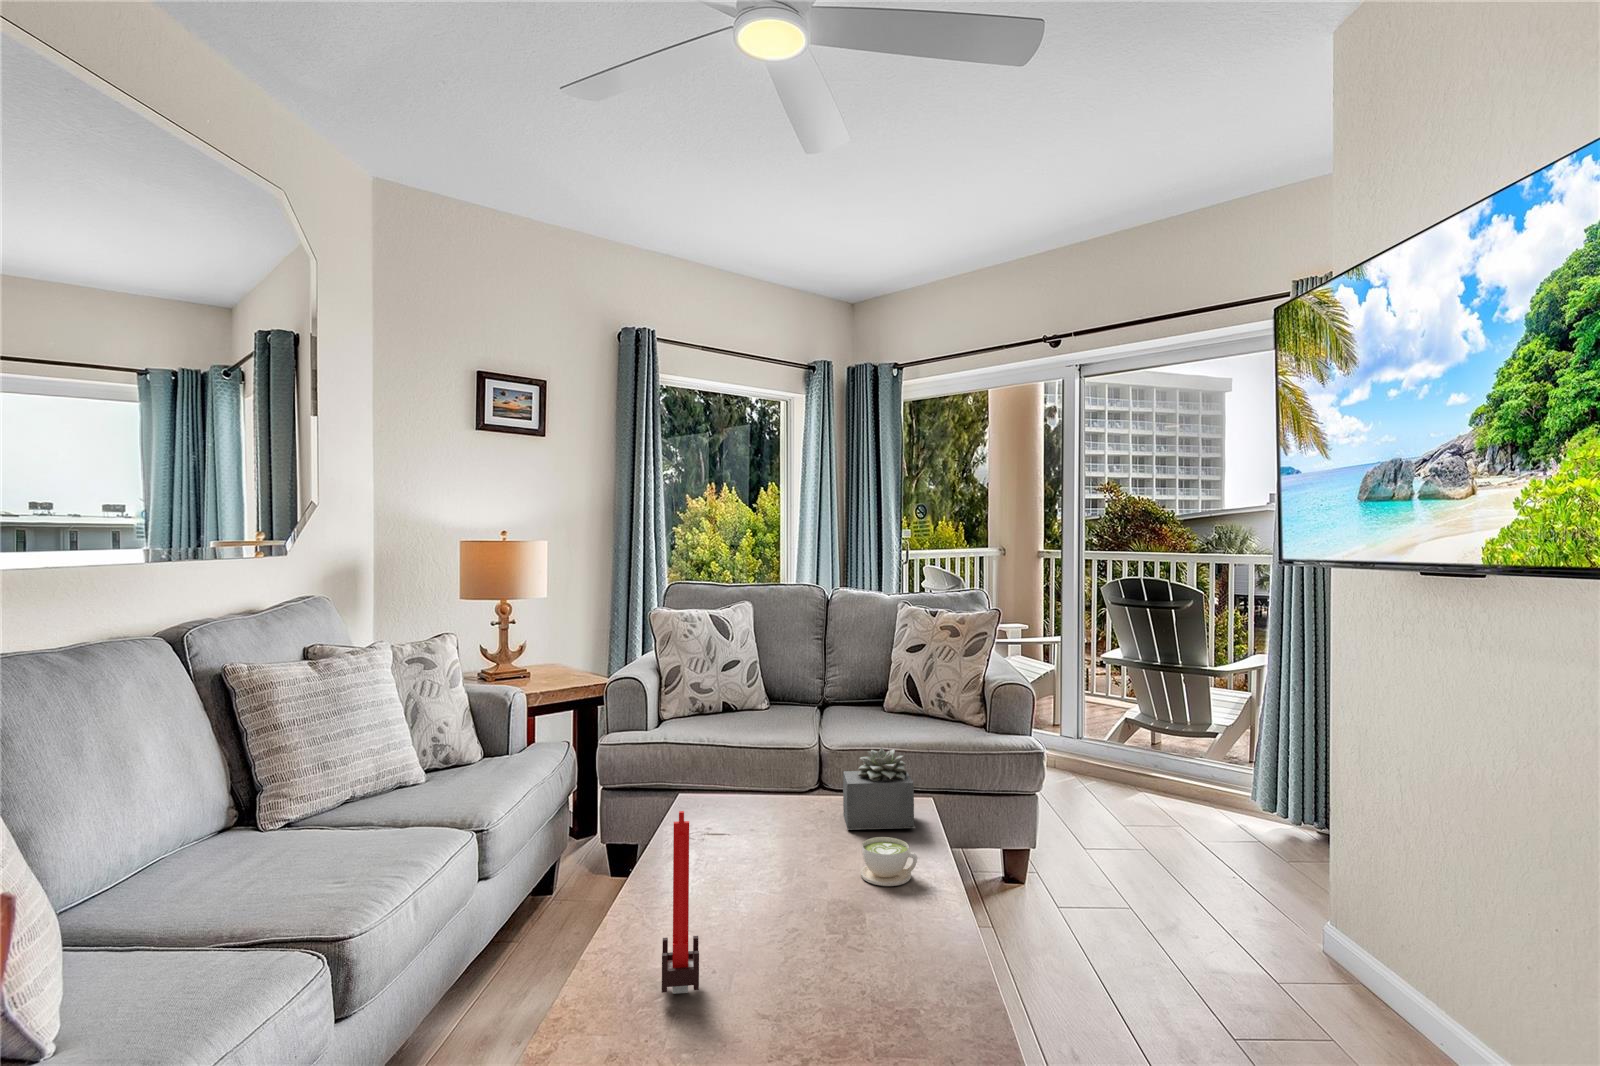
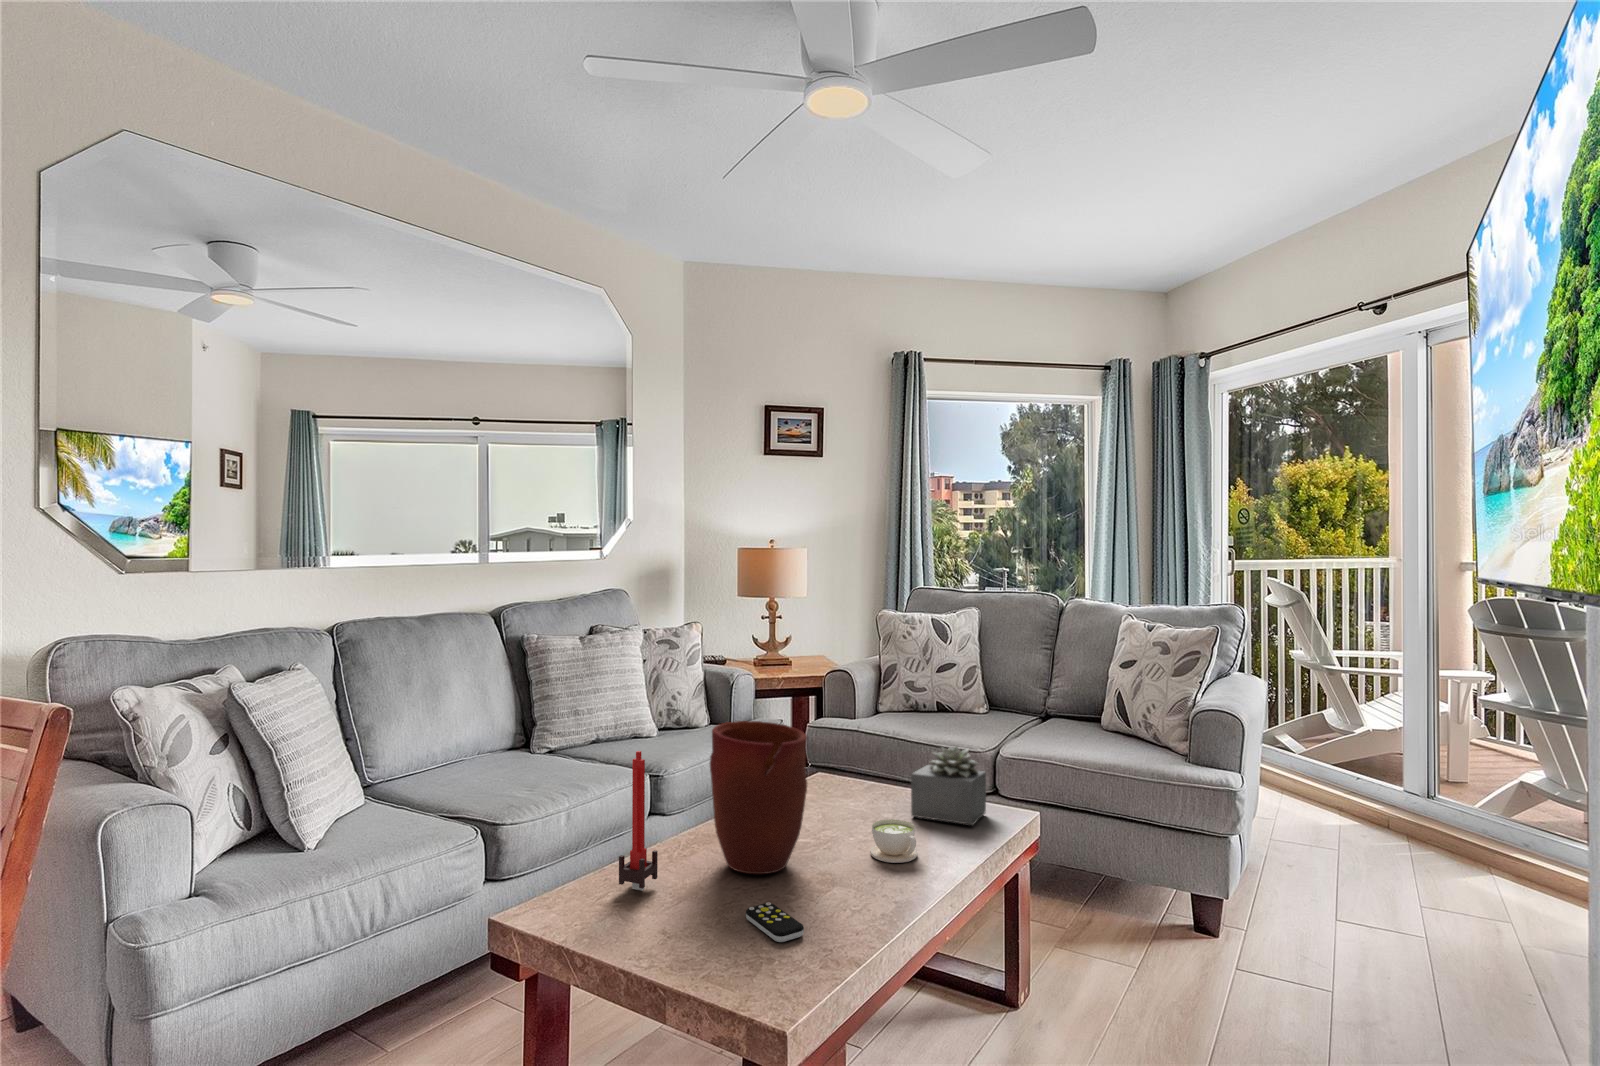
vase: none [716,750,833,937] -> present [710,721,807,874]
remote control: none [845,966,931,1012] -> present [746,902,804,942]

